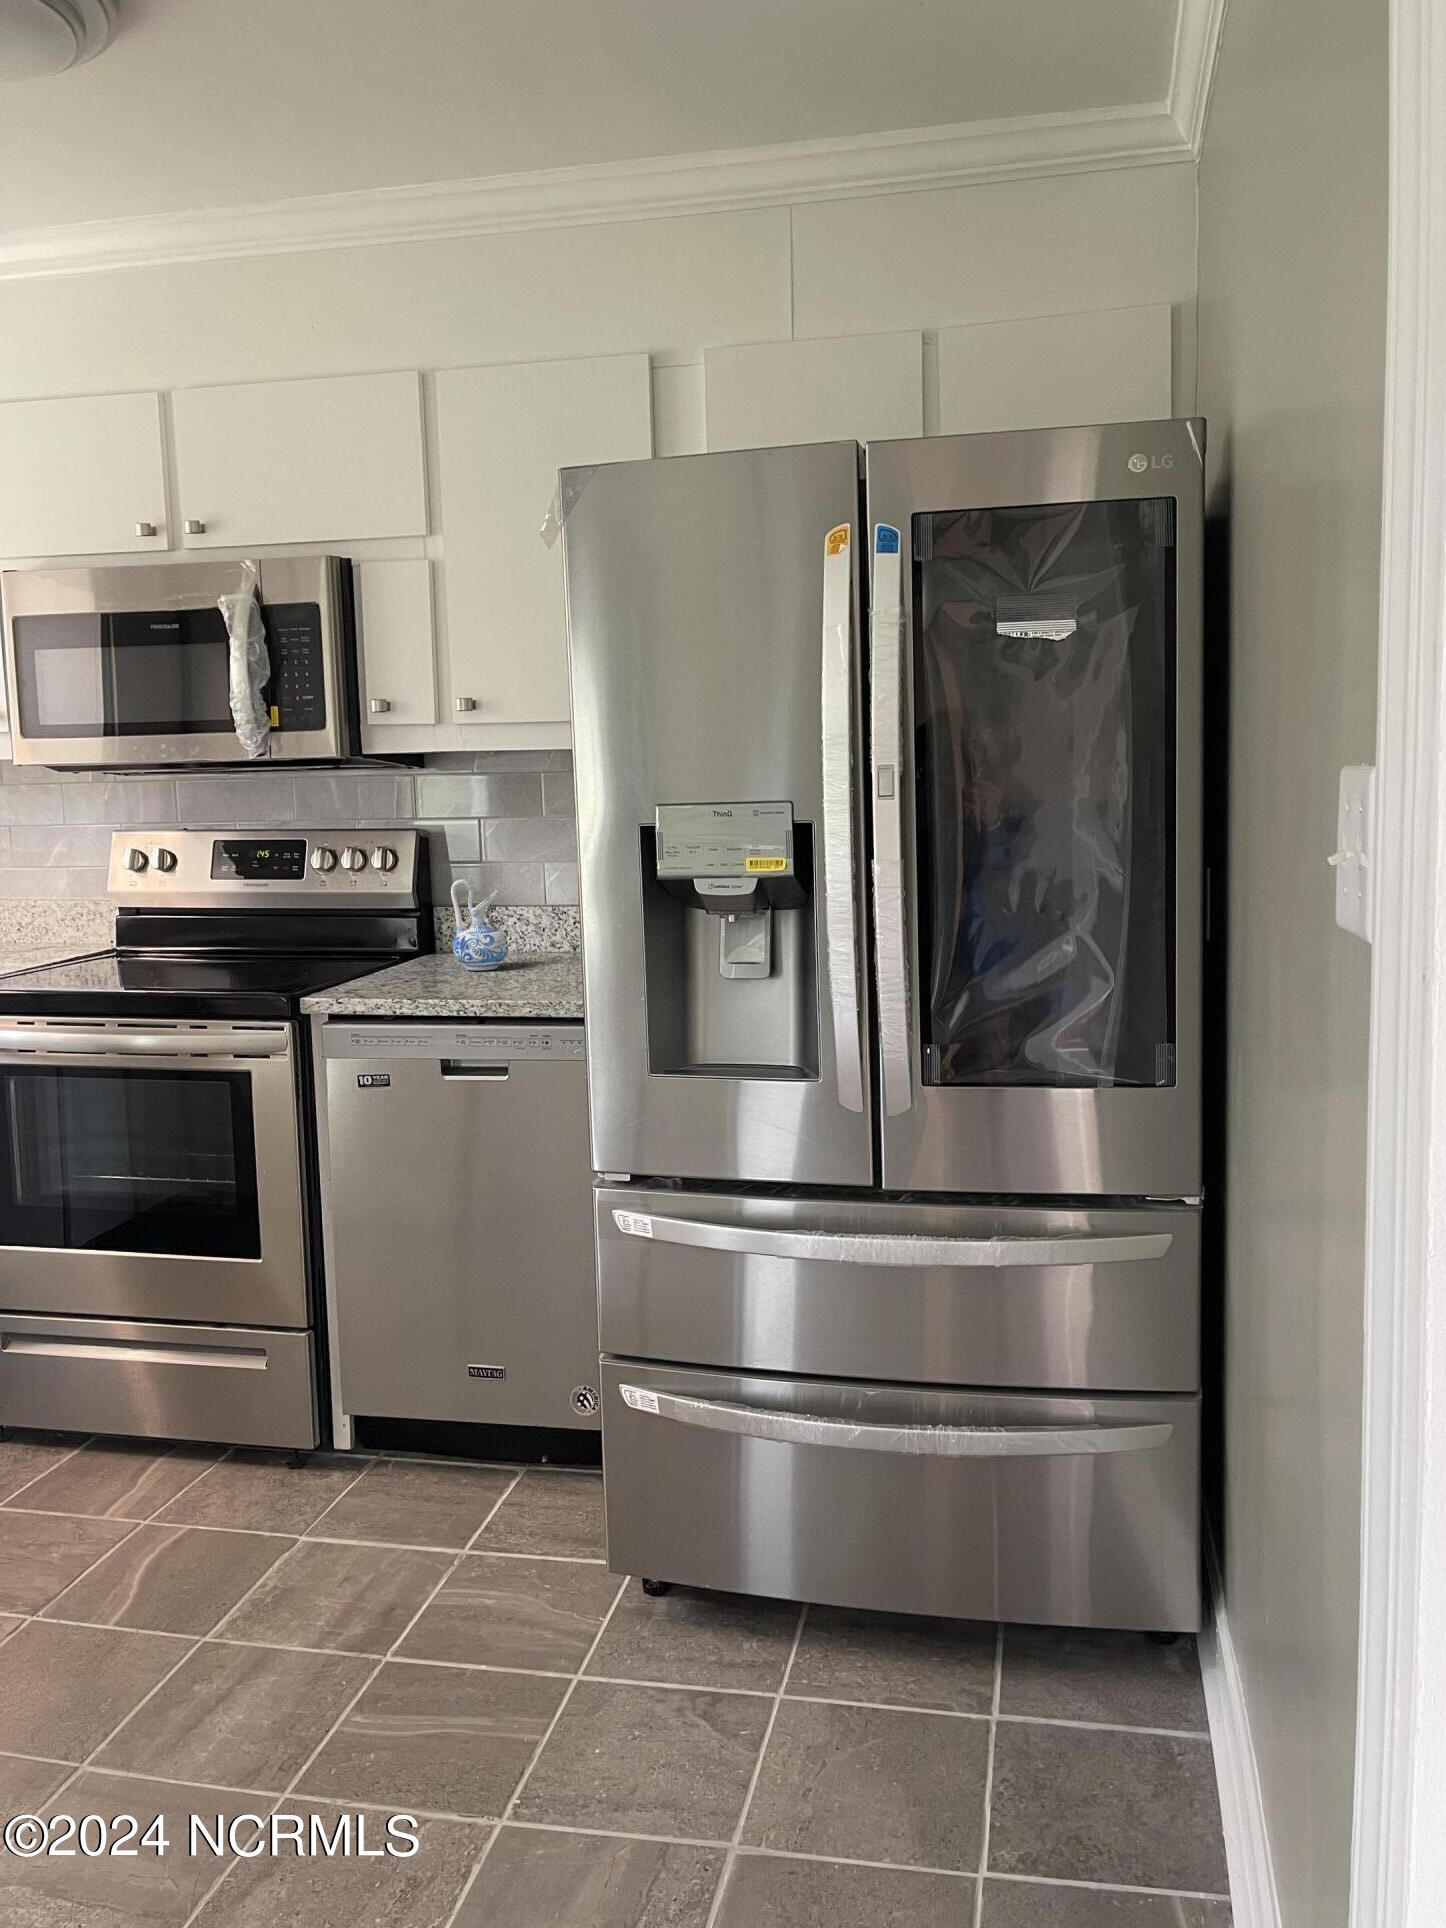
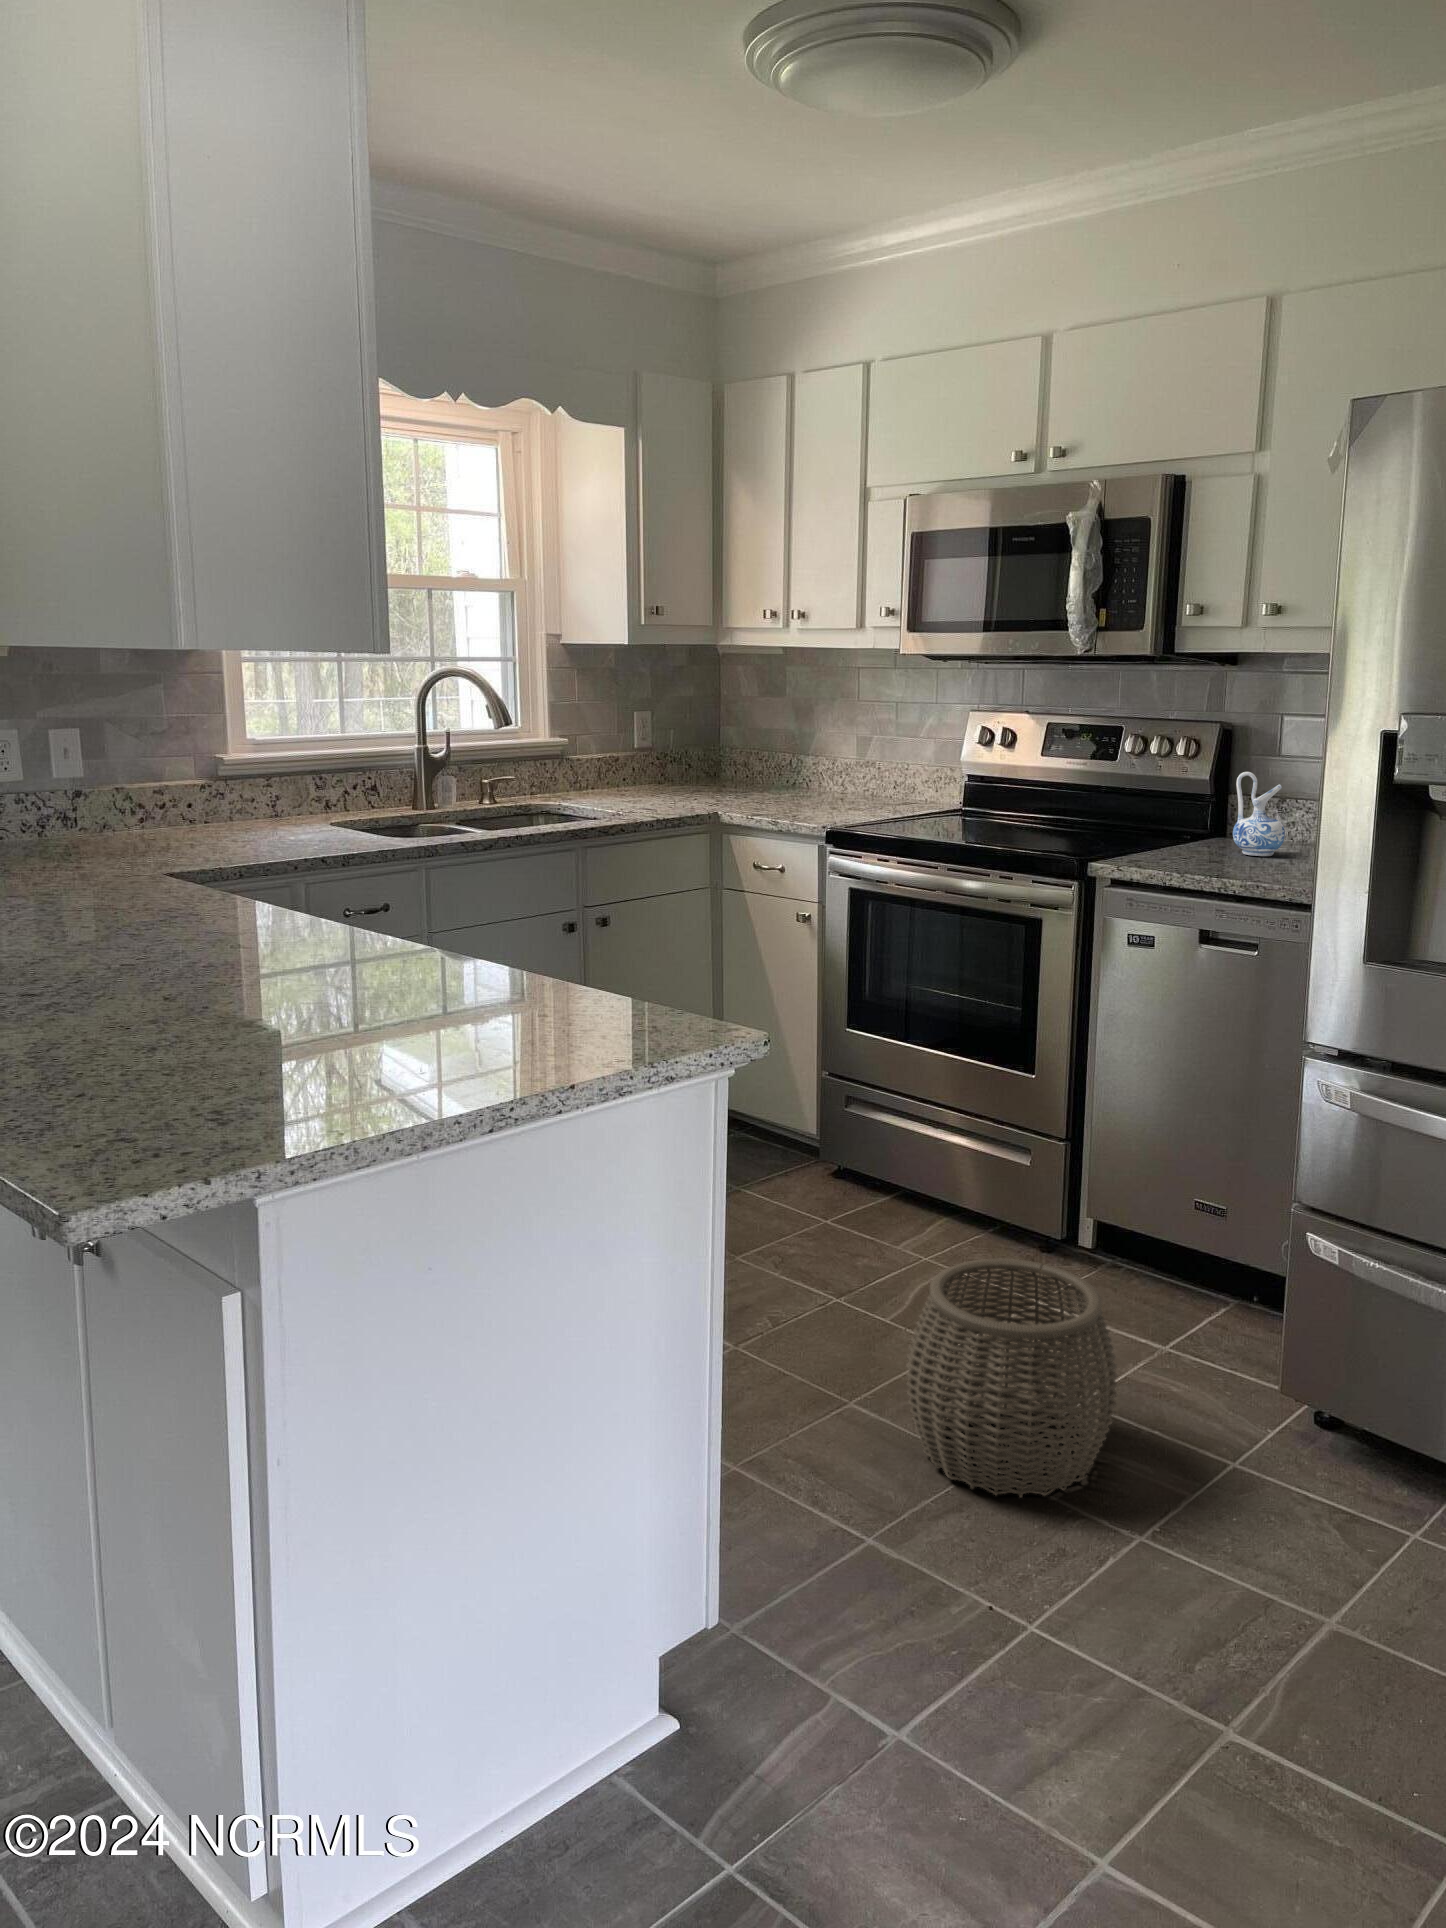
woven basket: none [164,1505,445,1838] -> present [906,1259,1118,1498]

